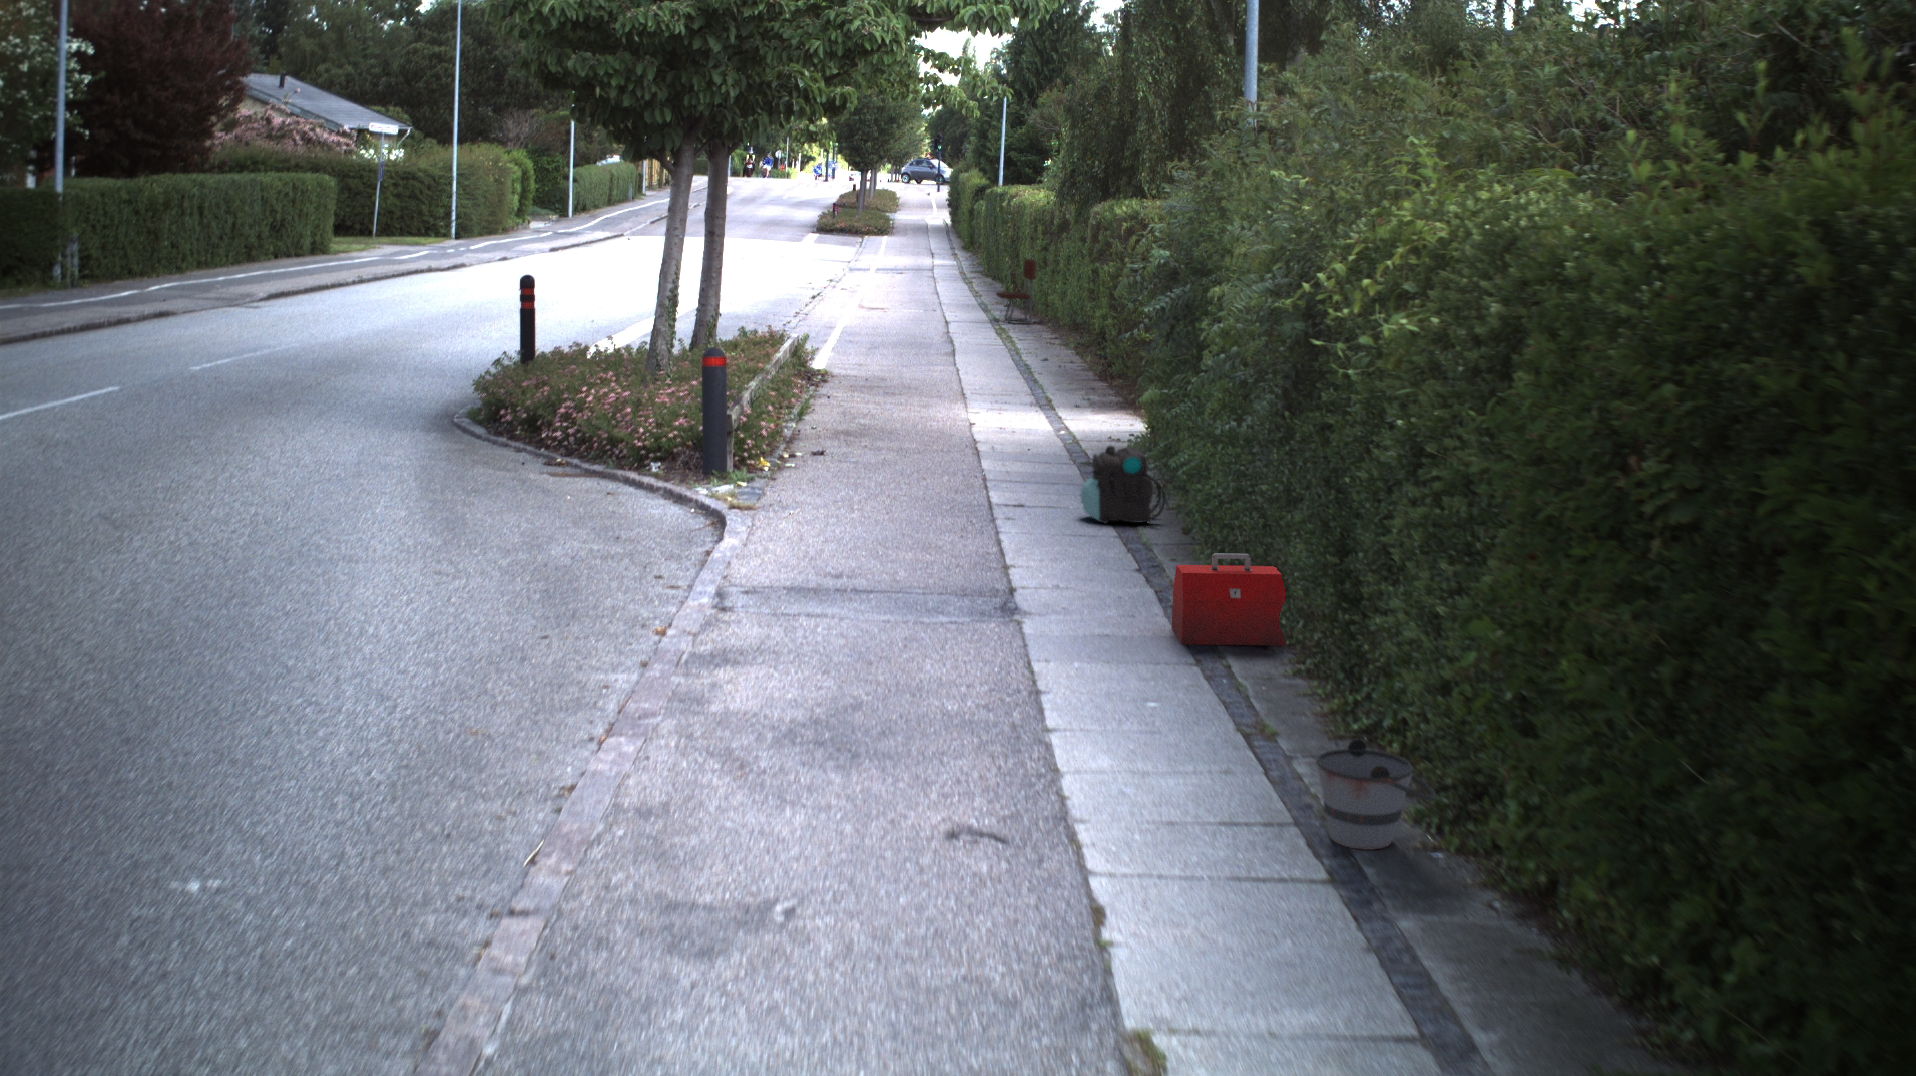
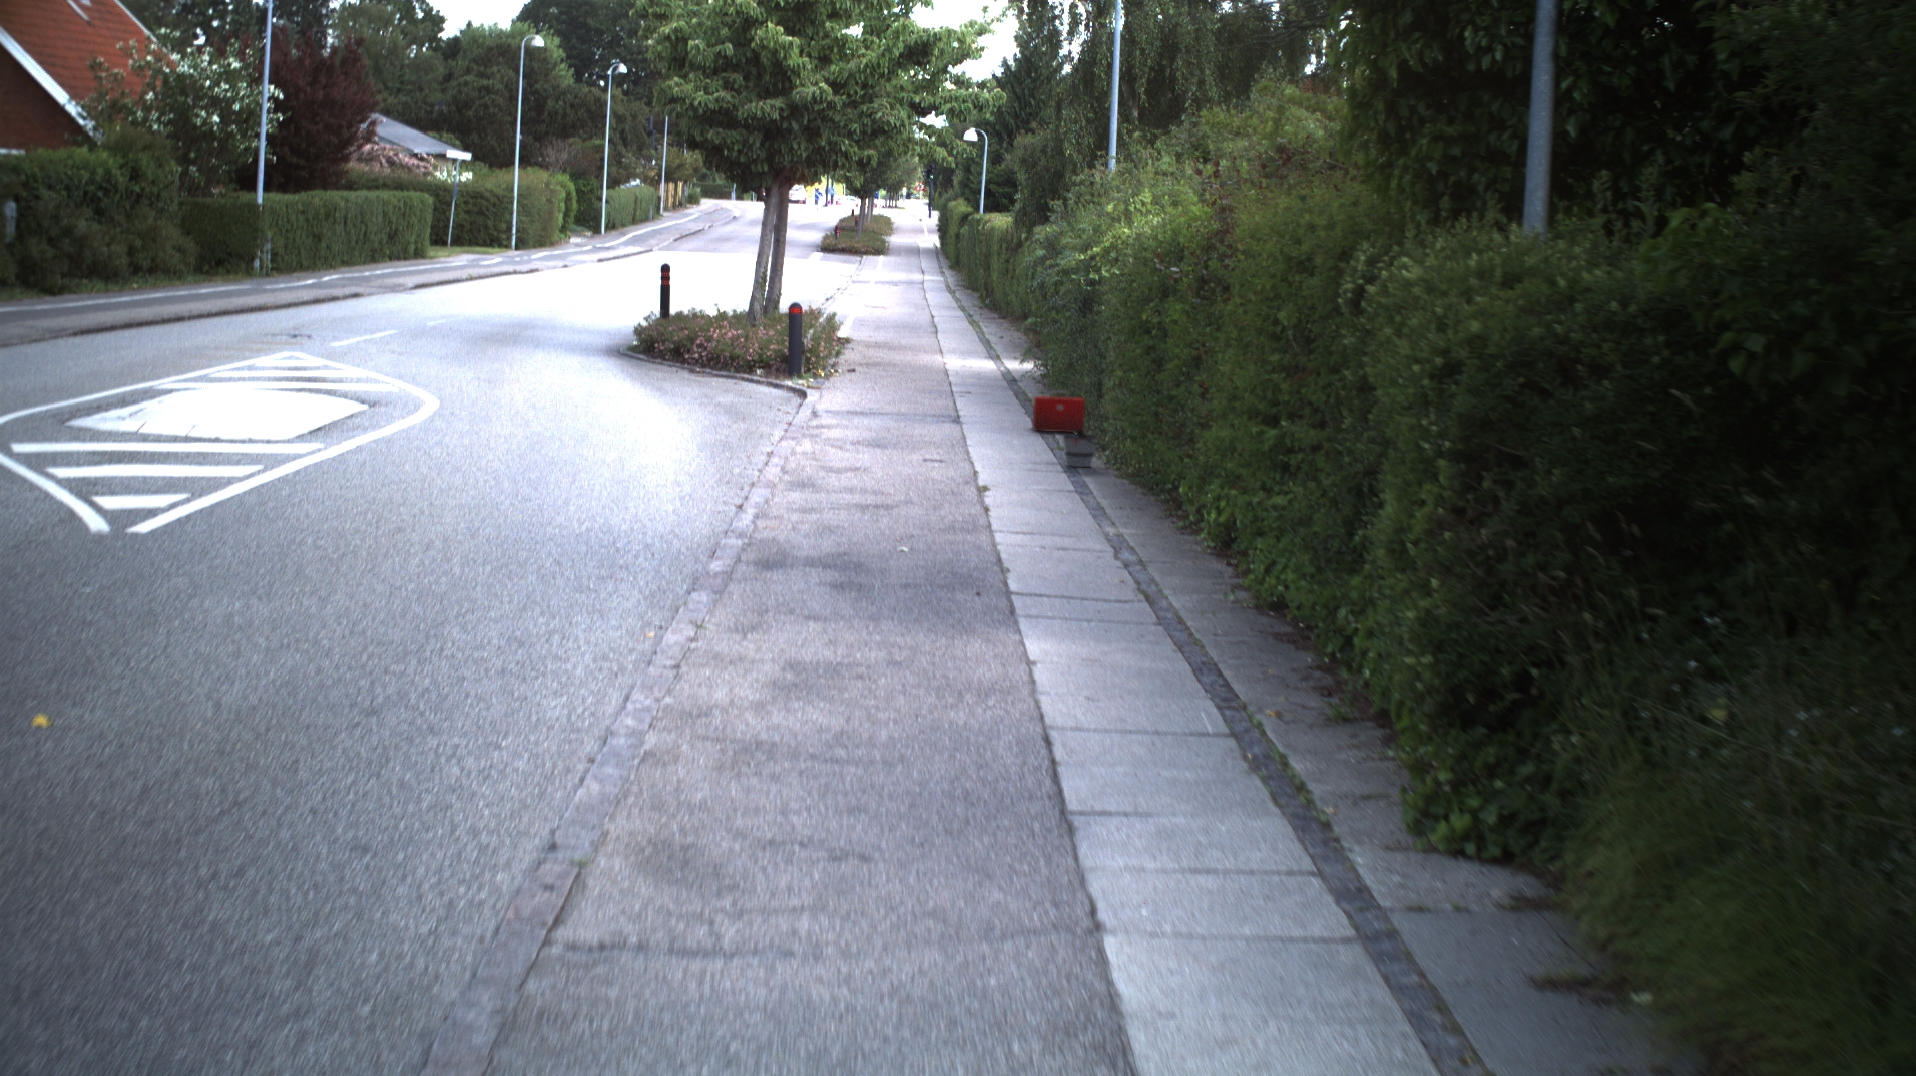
bench: present [996,259,1036,324] -> none [972,270,1003,319]
backpack: present [1081,446,1165,523] -> none [1001,358,1047,401]

